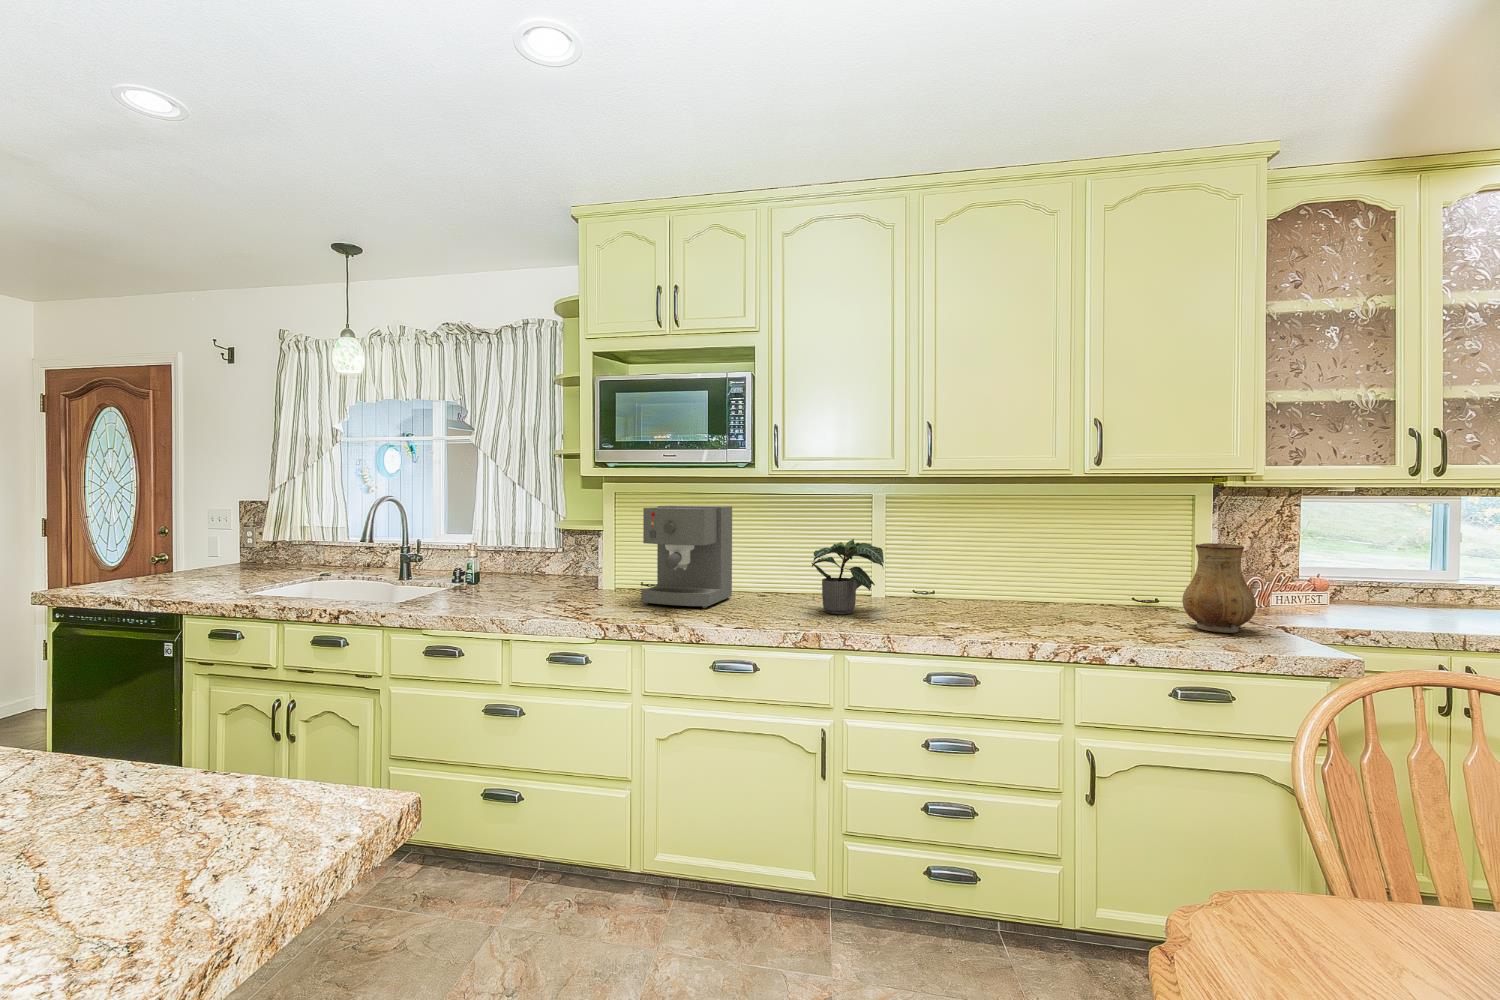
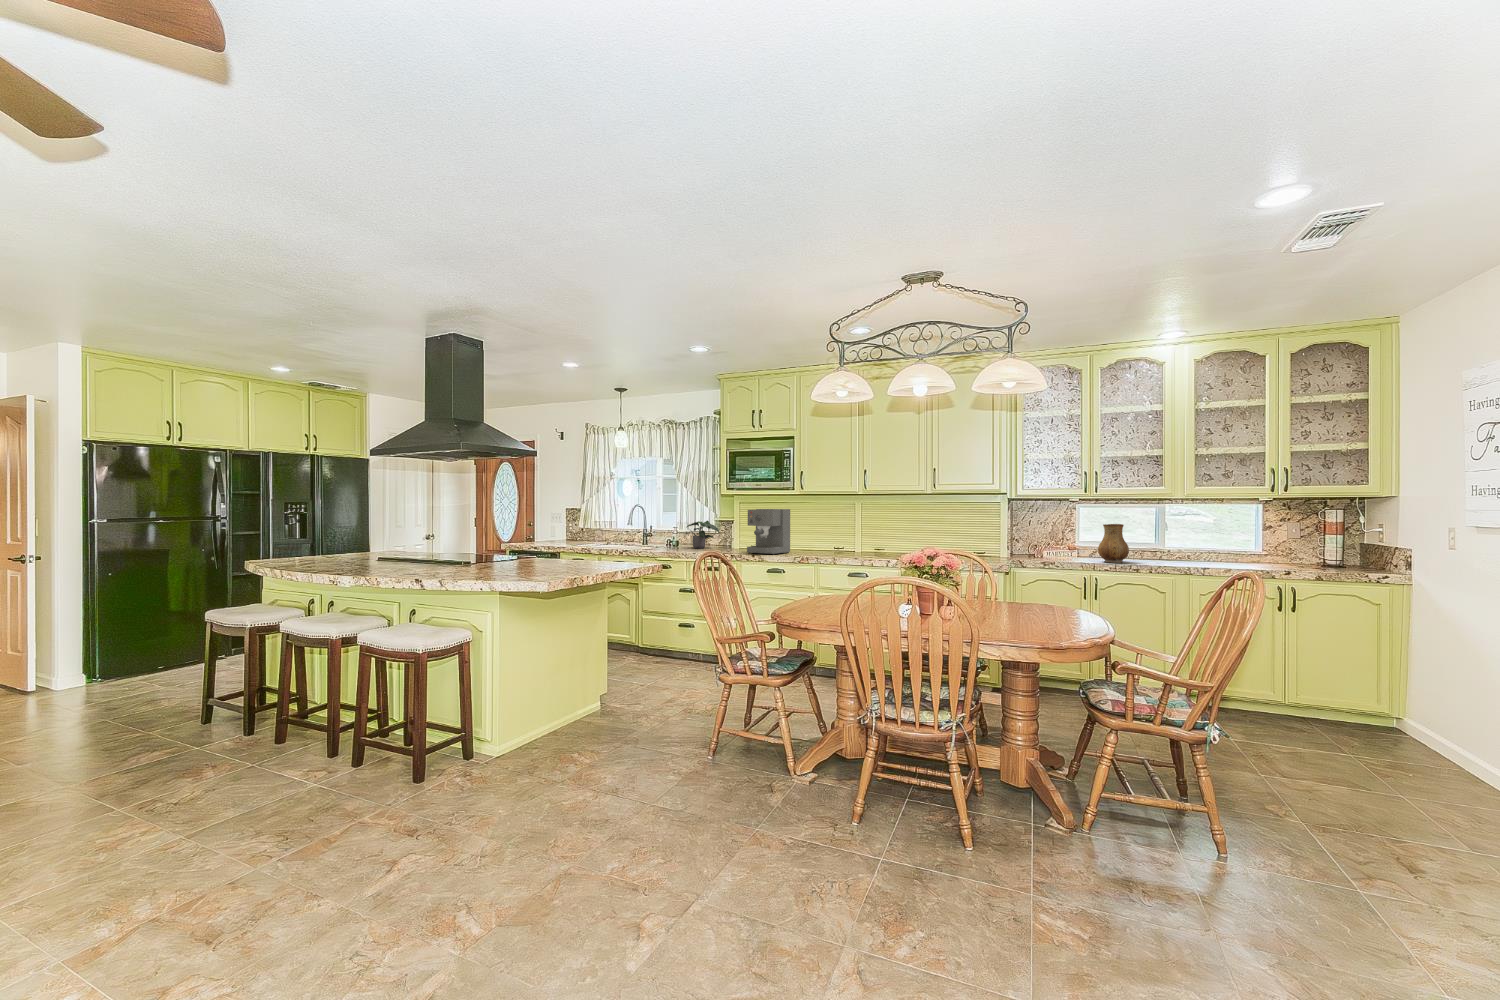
potted plant: present [812,539,884,614] -> present [687,521,719,548]
ceramic pitcher: present [1182,543,1256,633] -> present [1098,524,1129,563]

